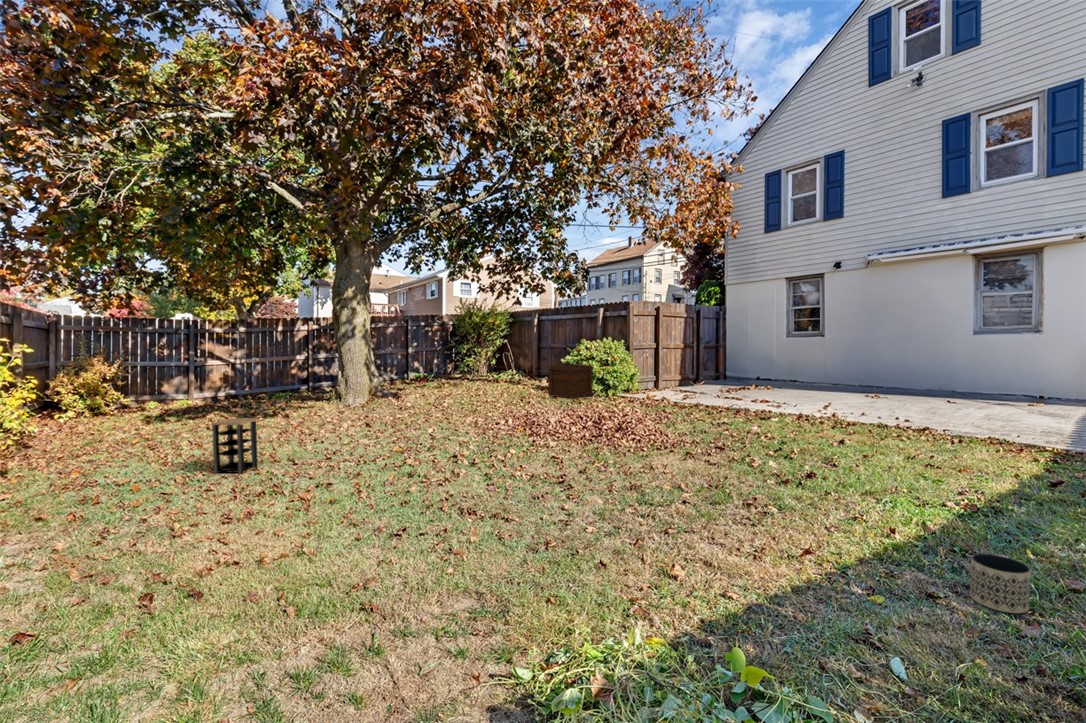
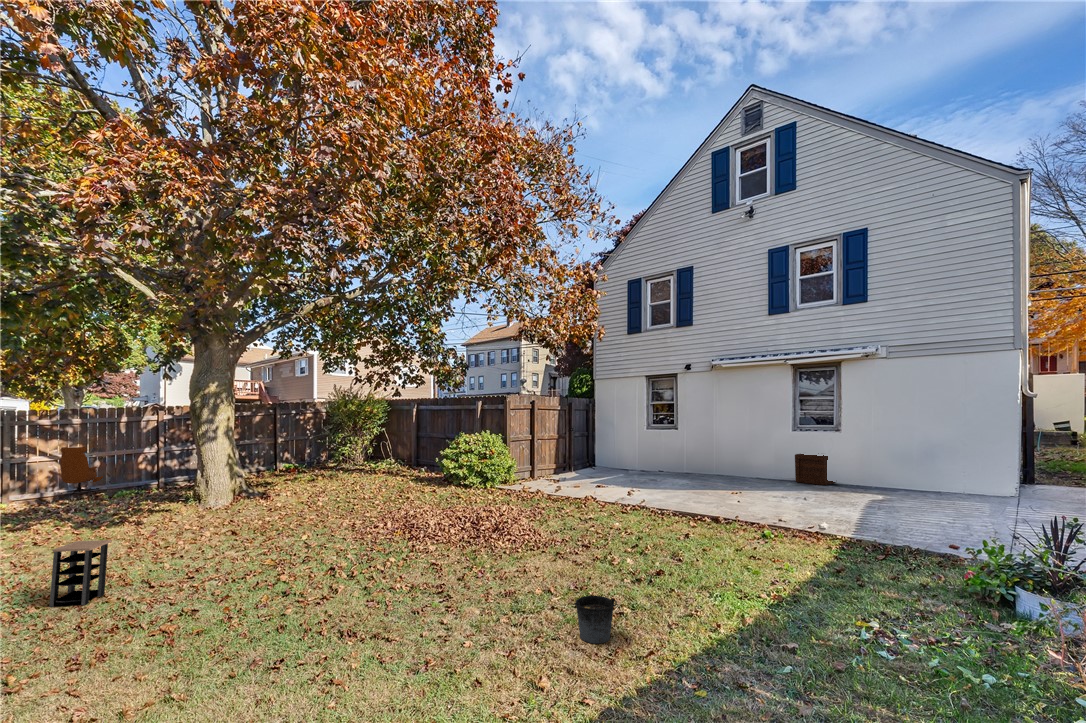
lounge chair: none [230,352,270,394] -> present [60,447,103,496]
wooden crate: present [549,364,593,398] -> present [795,454,836,485]
bucket: none [711,489,764,540] -> present [574,596,617,643]
planter: present [970,554,1031,613] -> none [763,644,801,693]

